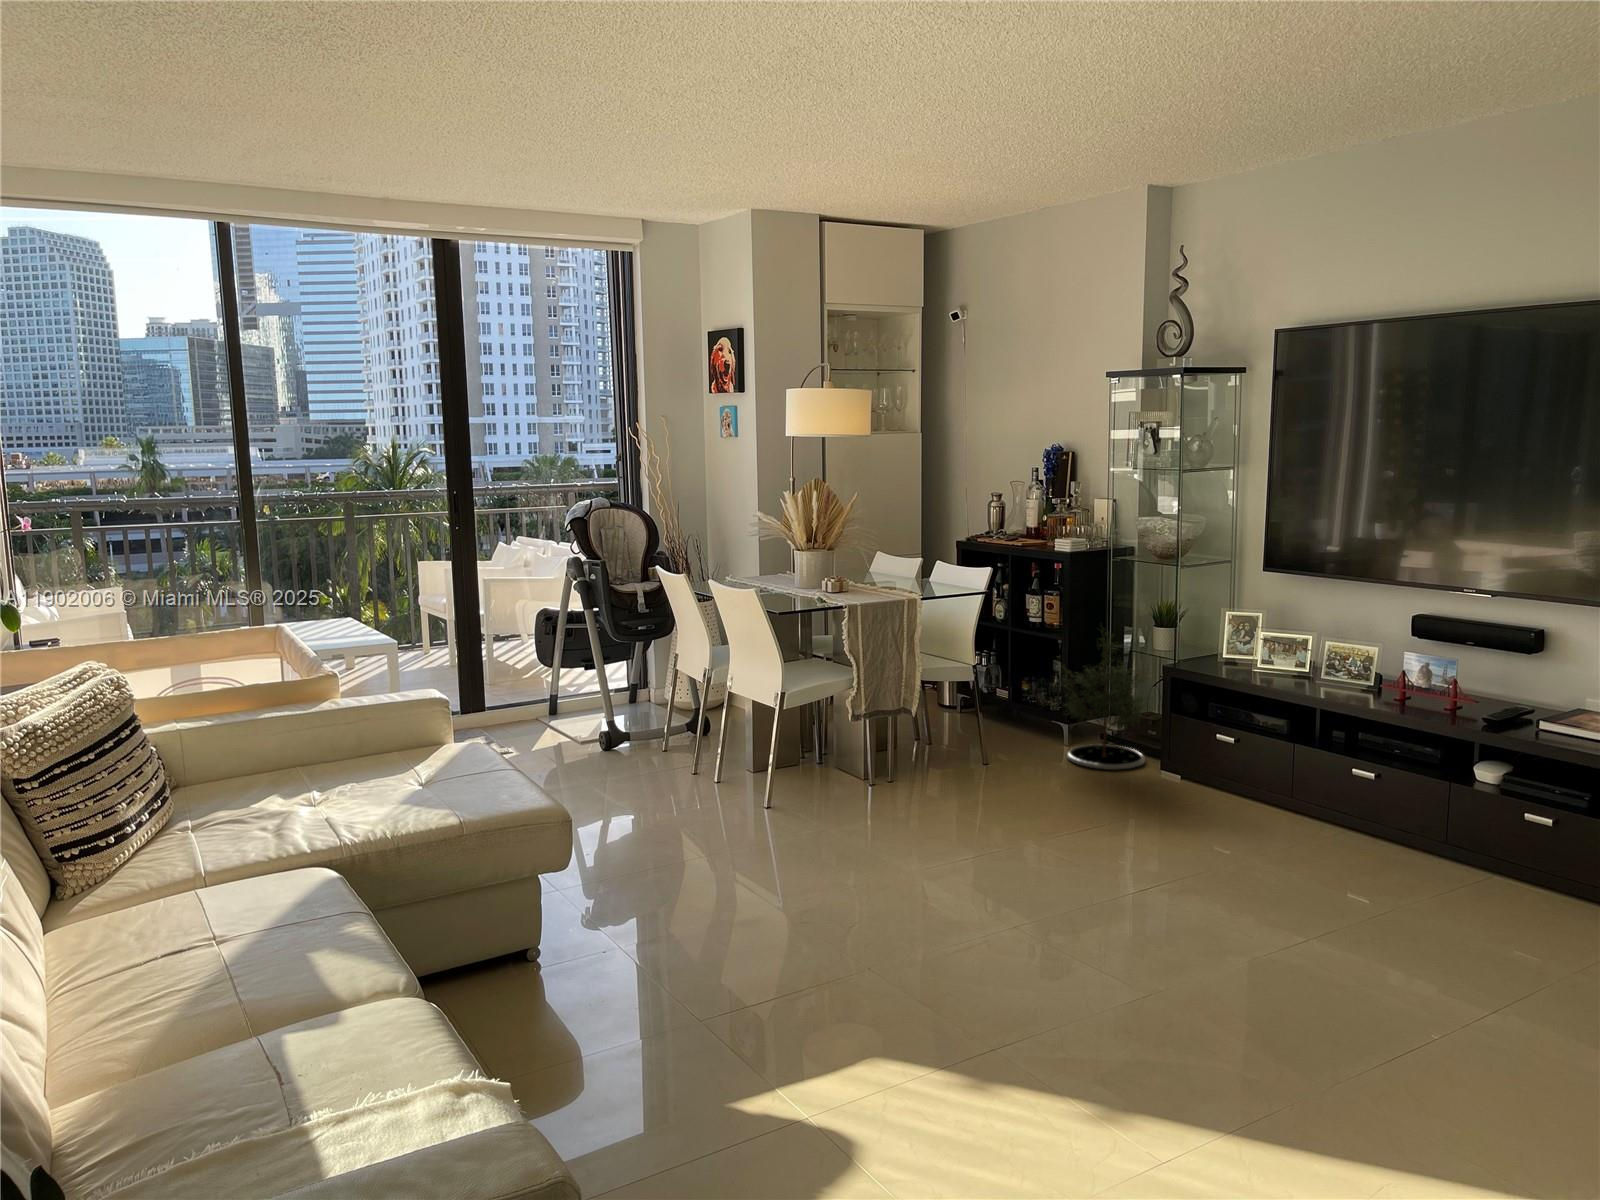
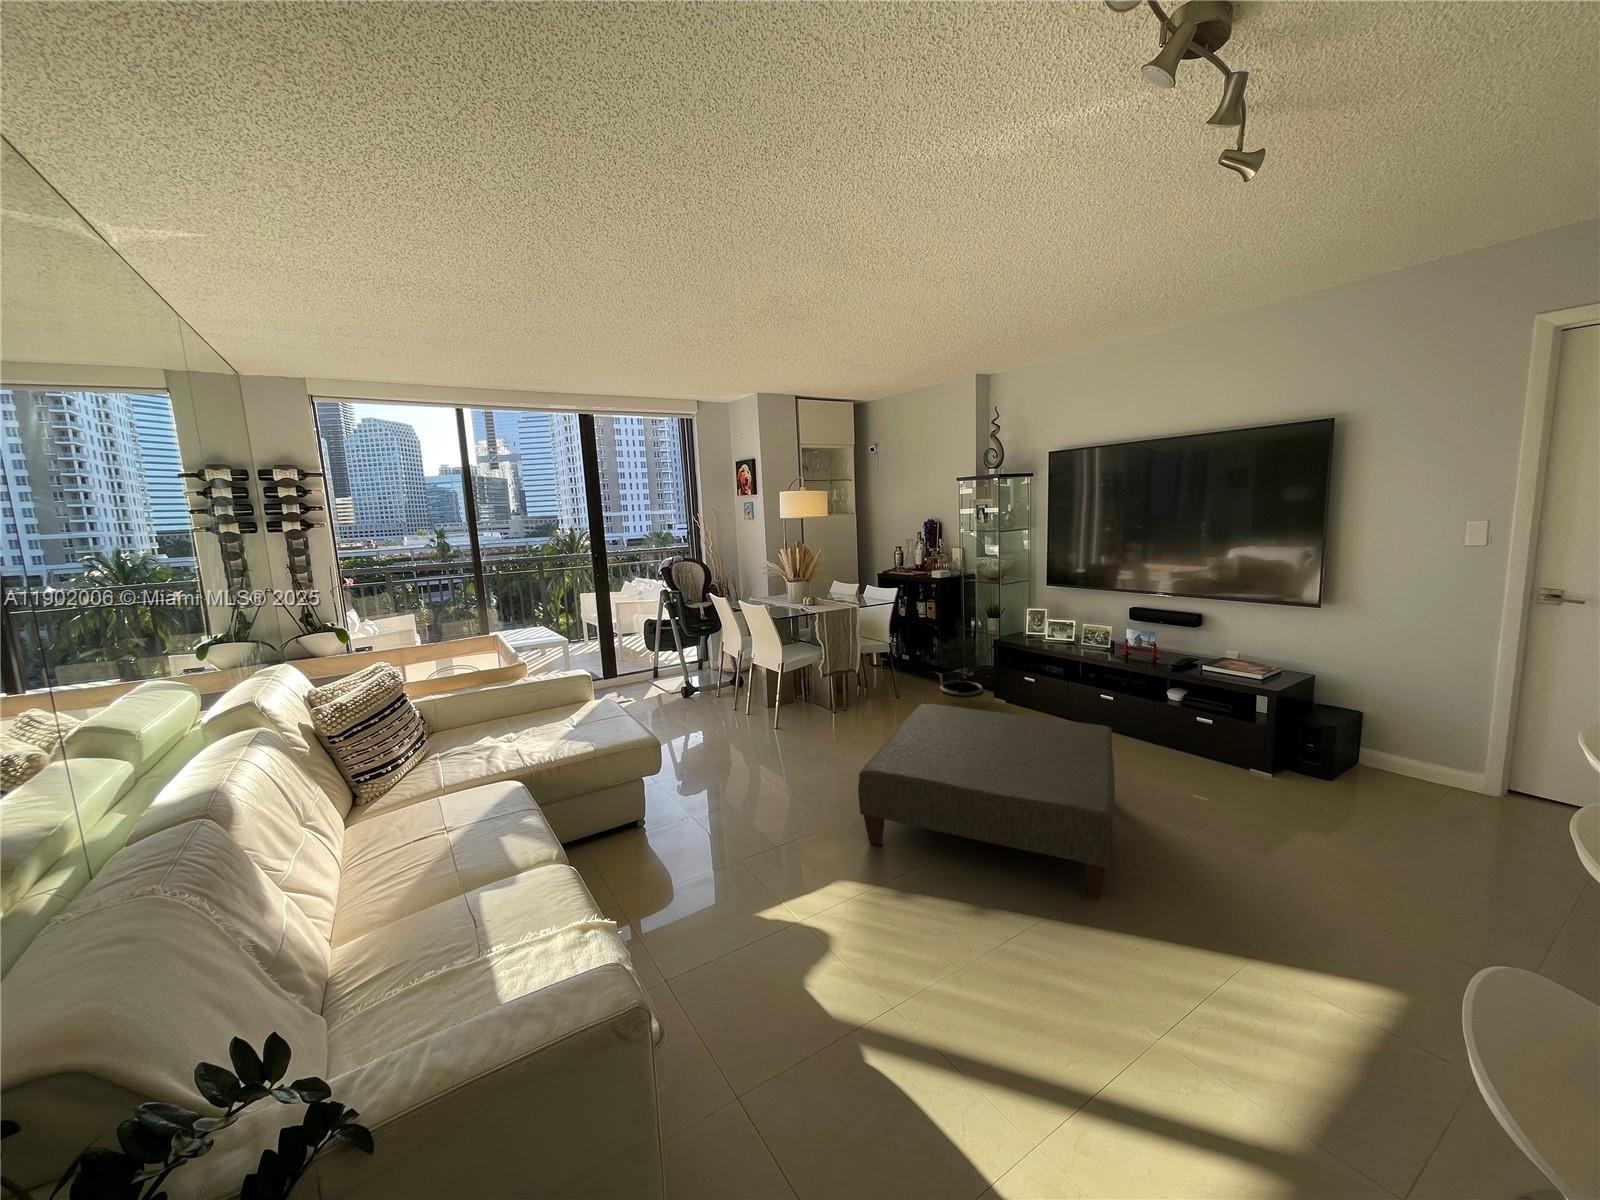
ottoman: none [928,770,1372,1086] -> present [858,704,1115,899]

